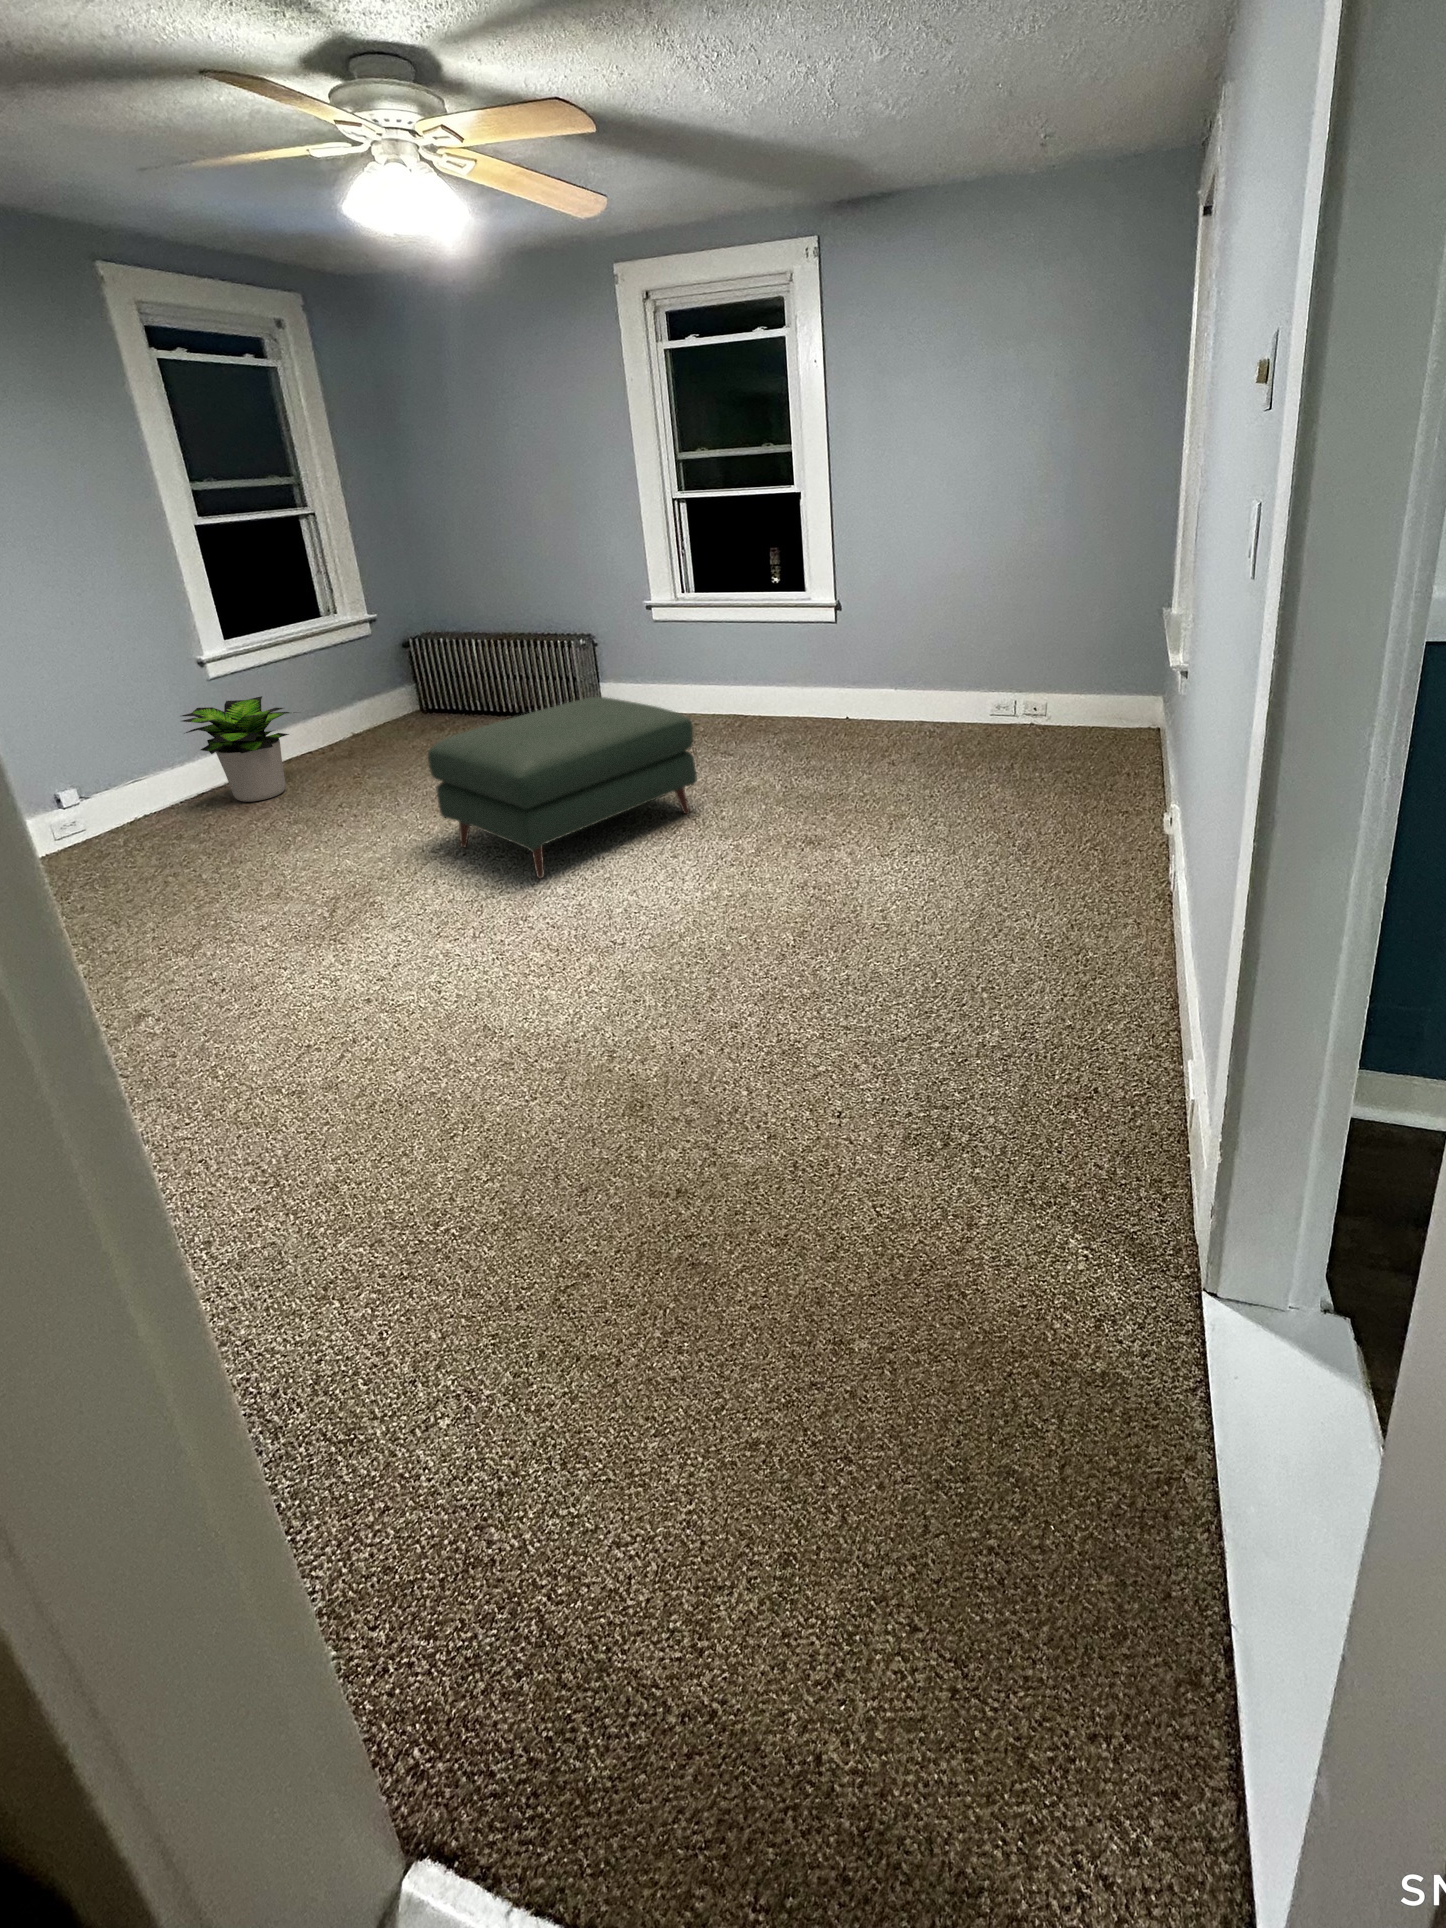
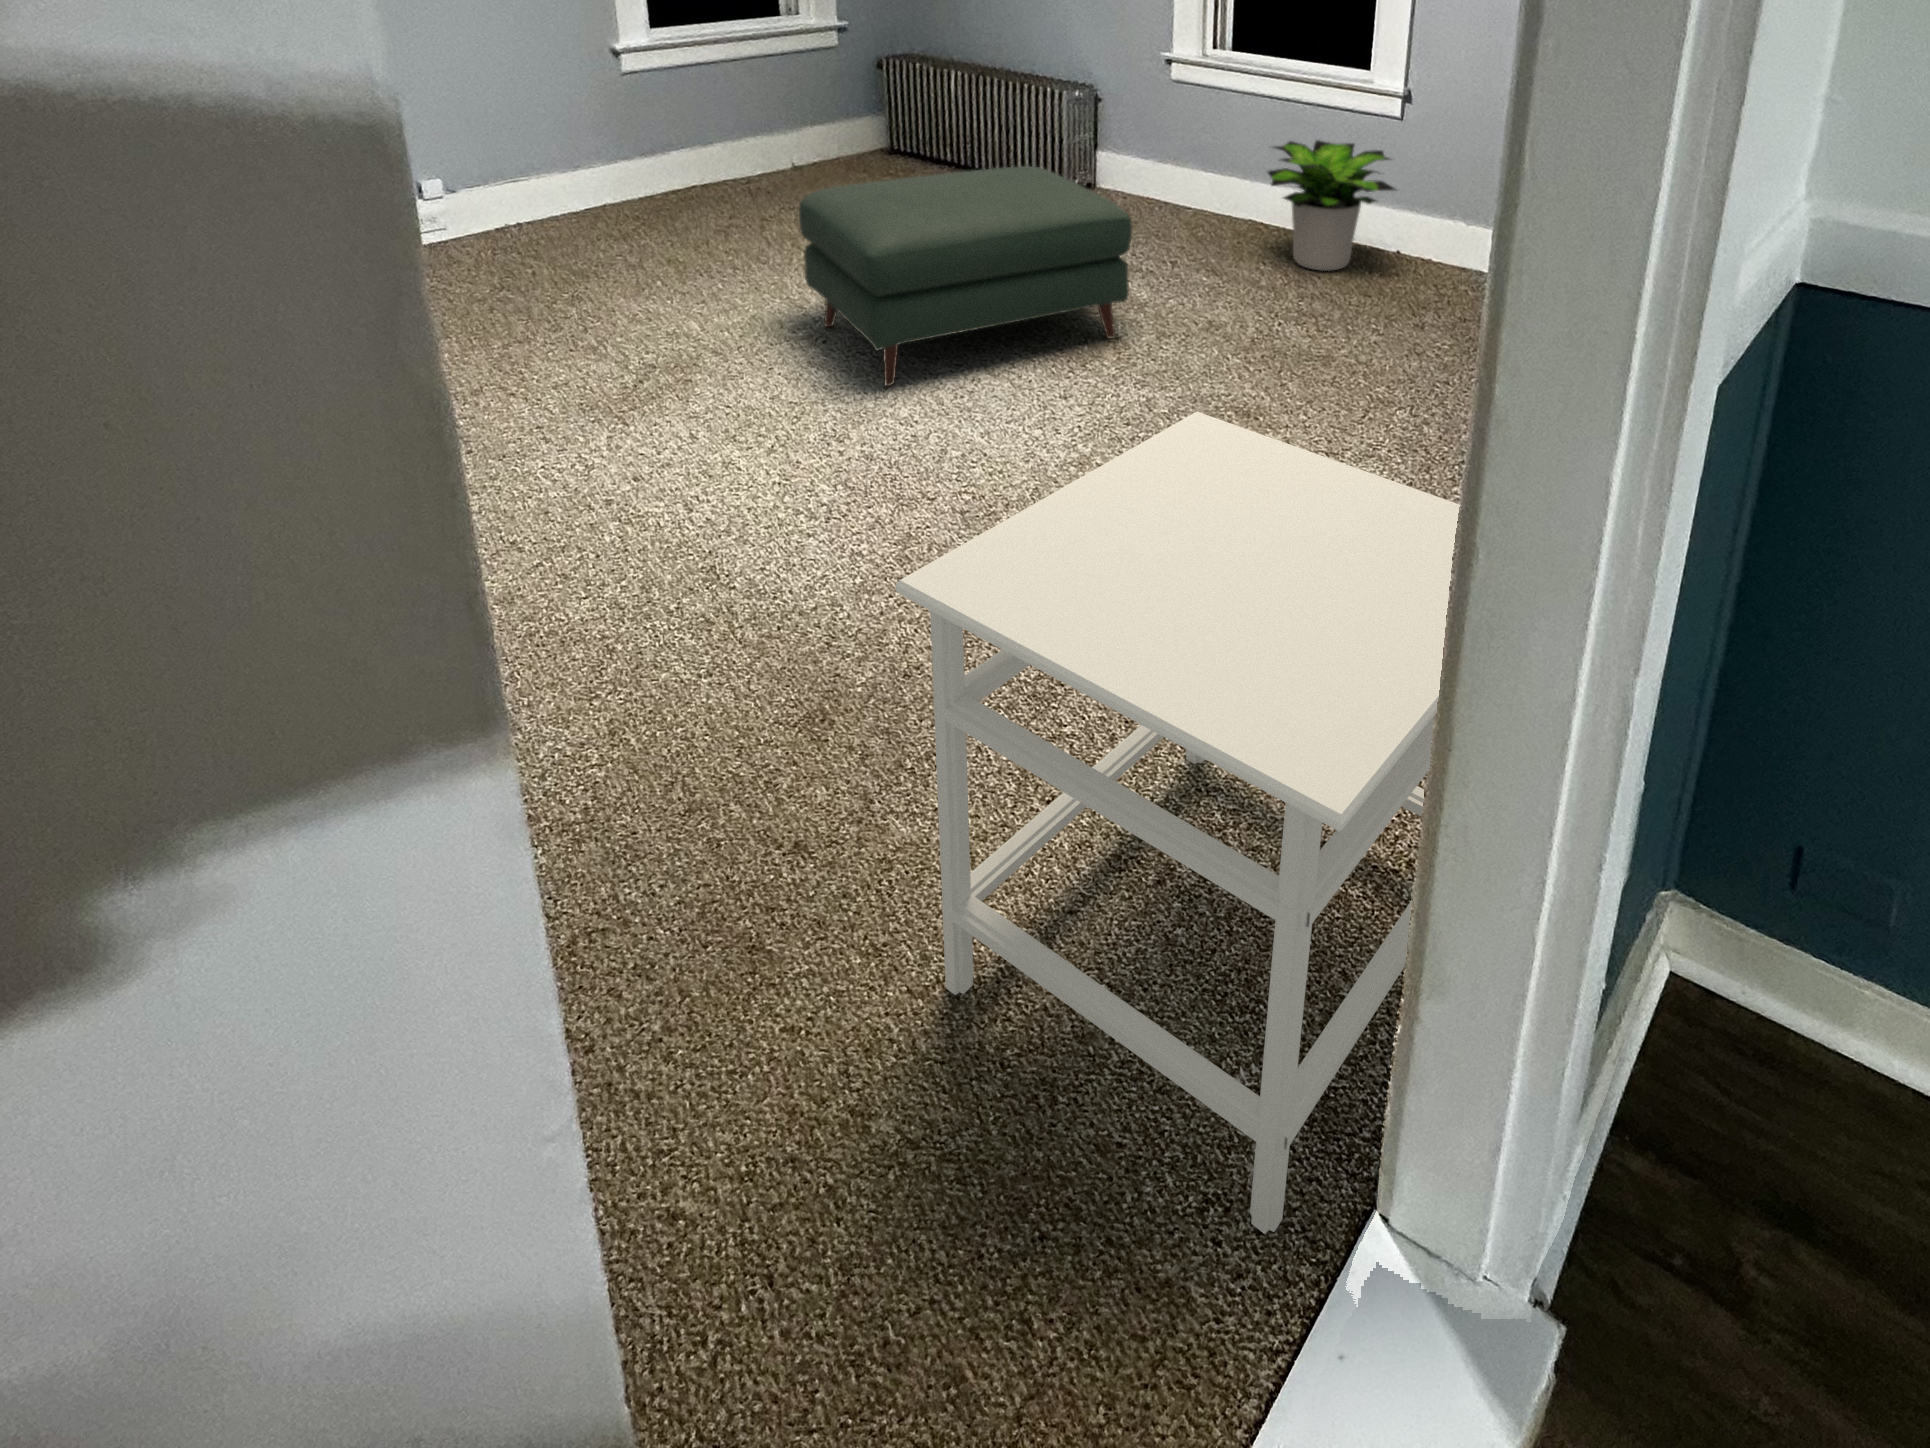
potted plant: present [182,696,290,802] -> present [1268,140,1395,271]
nightstand: none [805,815,1211,1325] -> present [895,412,1460,1234]

